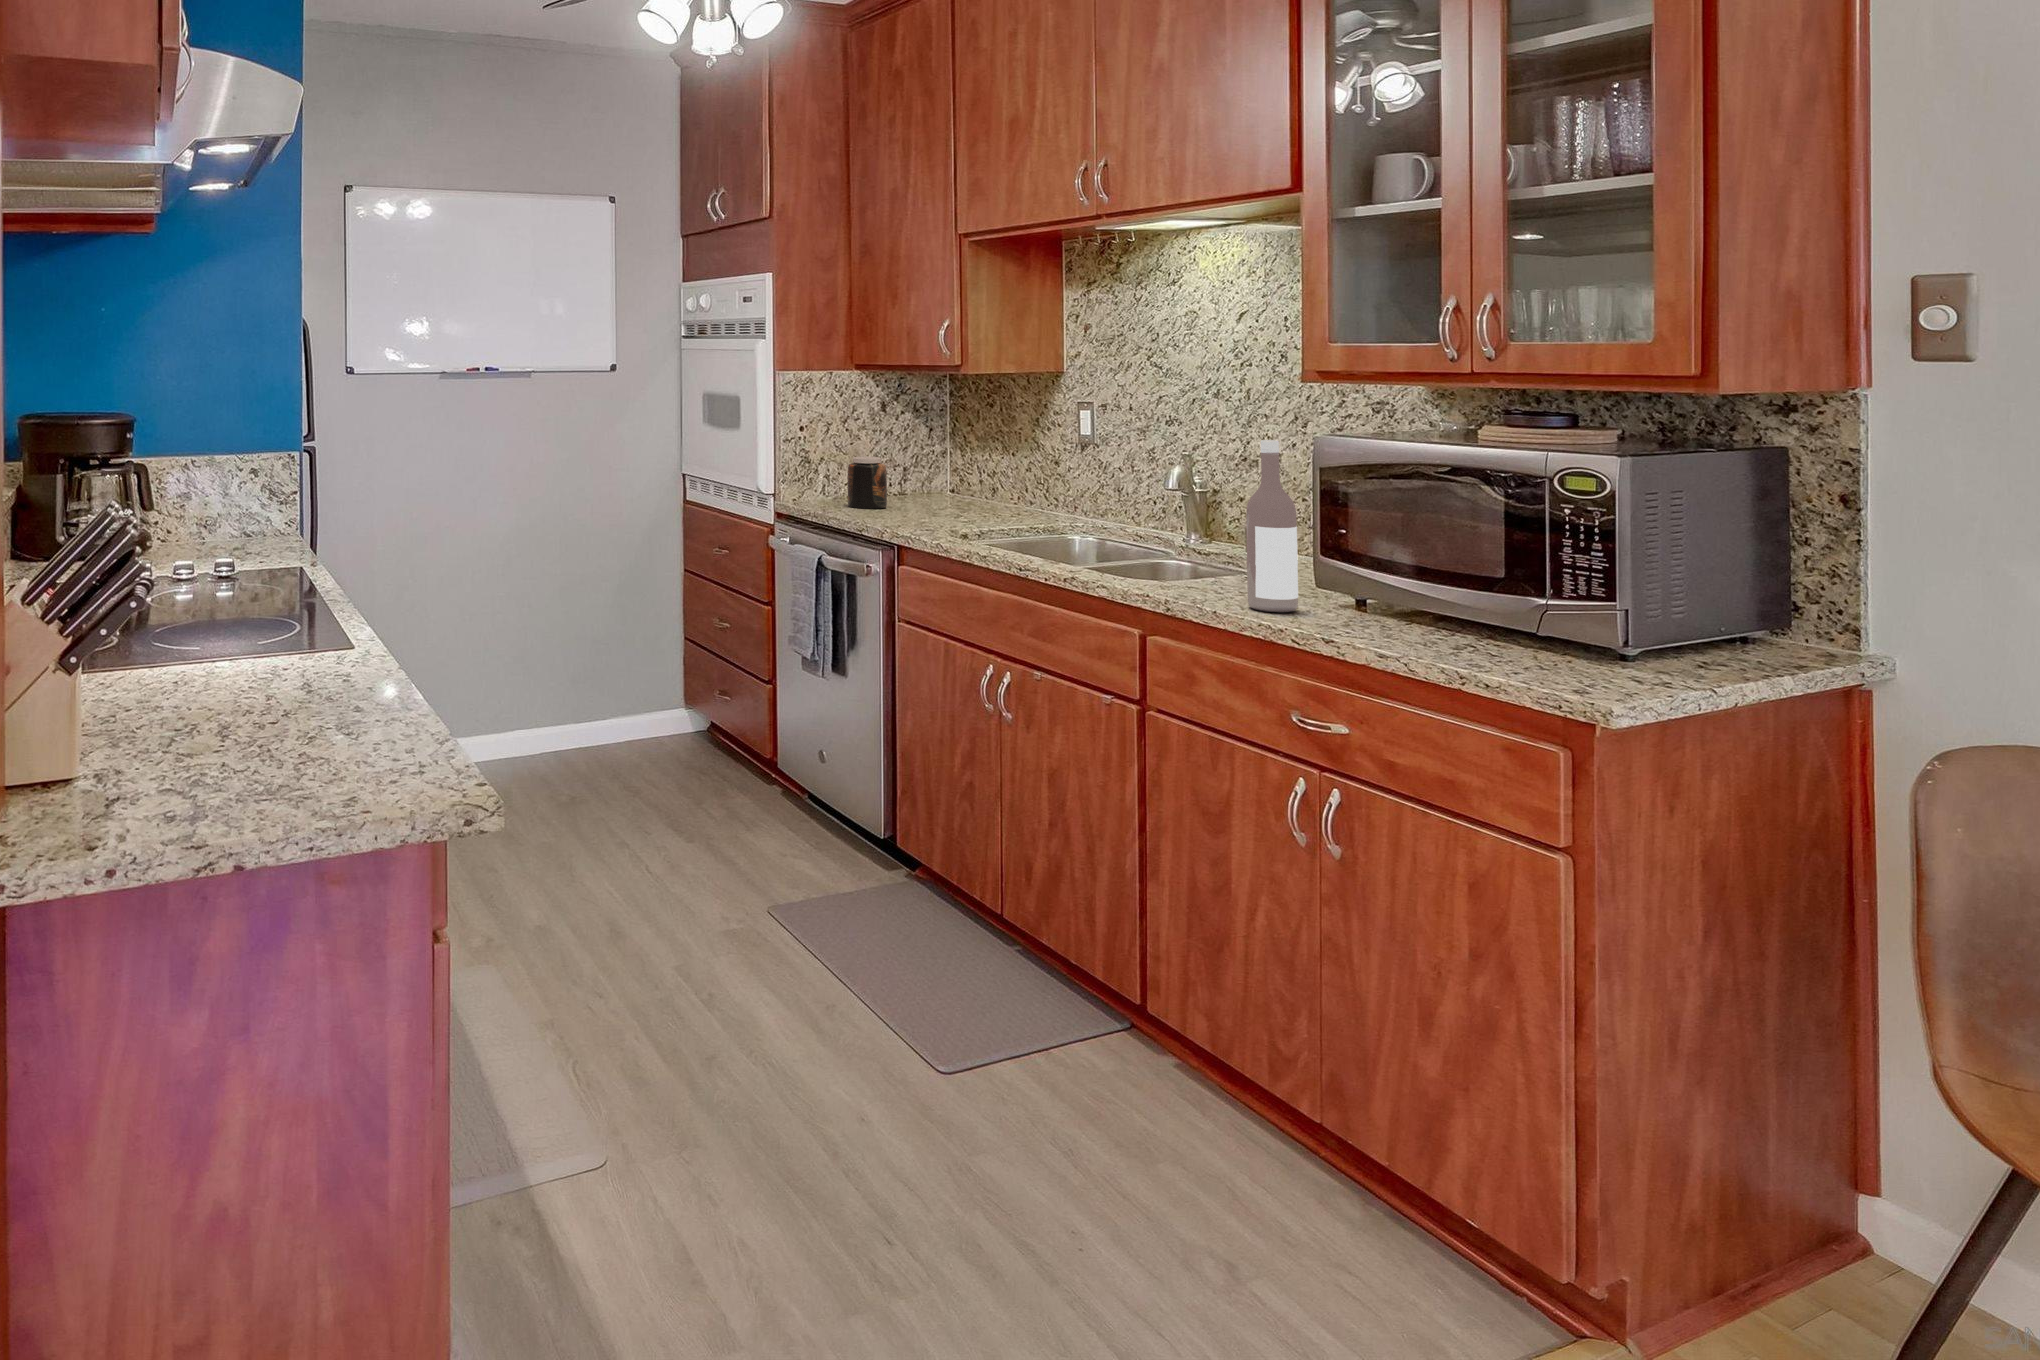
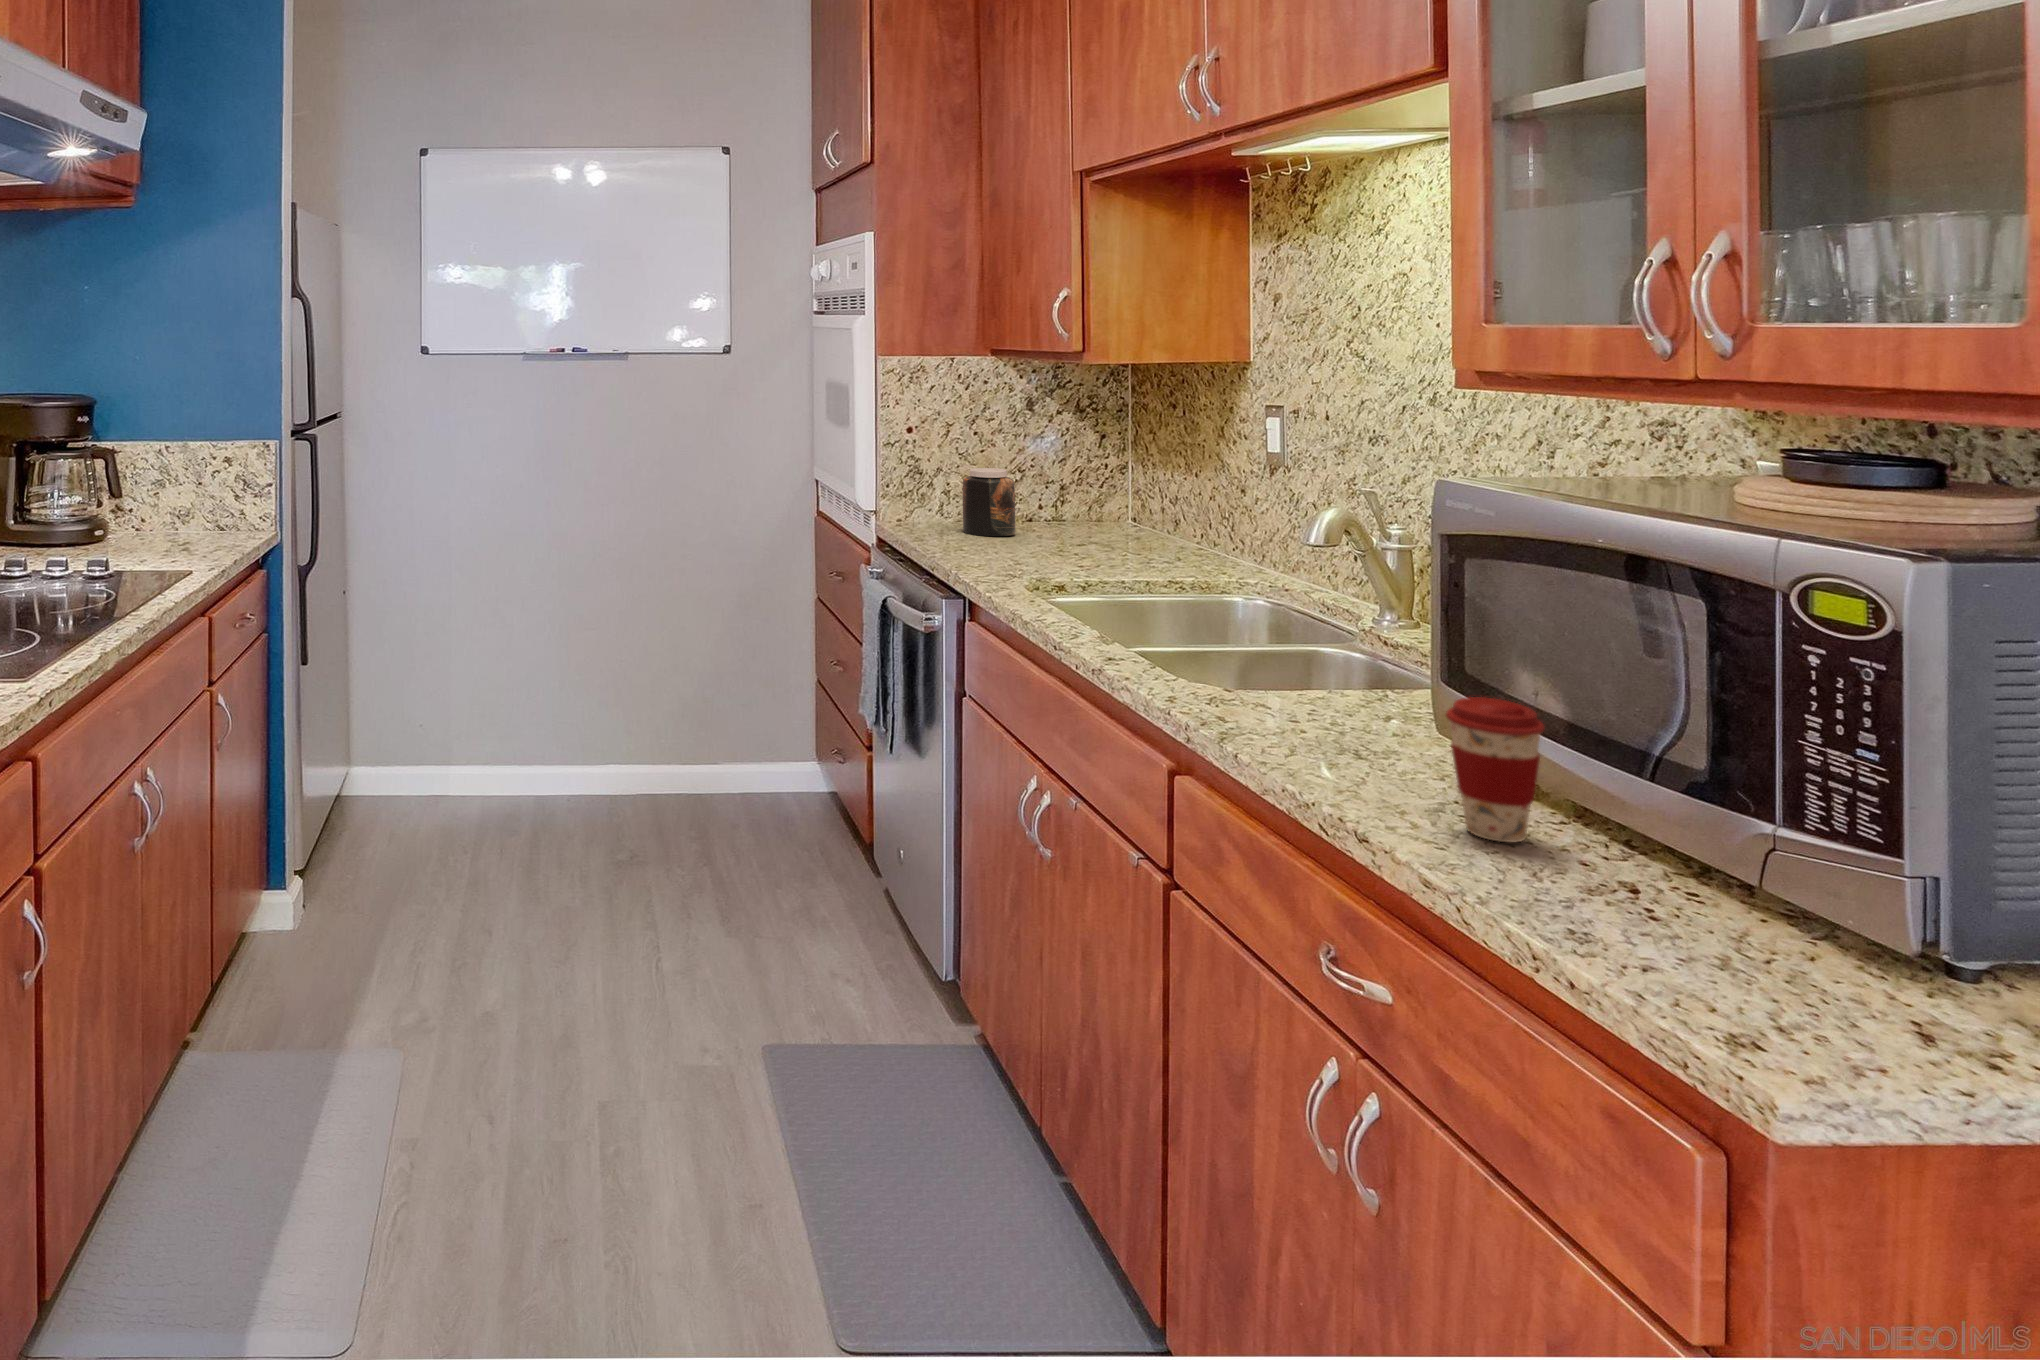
wine bottle: present [1246,440,1298,612] -> none [1295,484,1384,767]
coffee cup: none [1363,556,1415,636] -> present [1446,697,1544,843]

